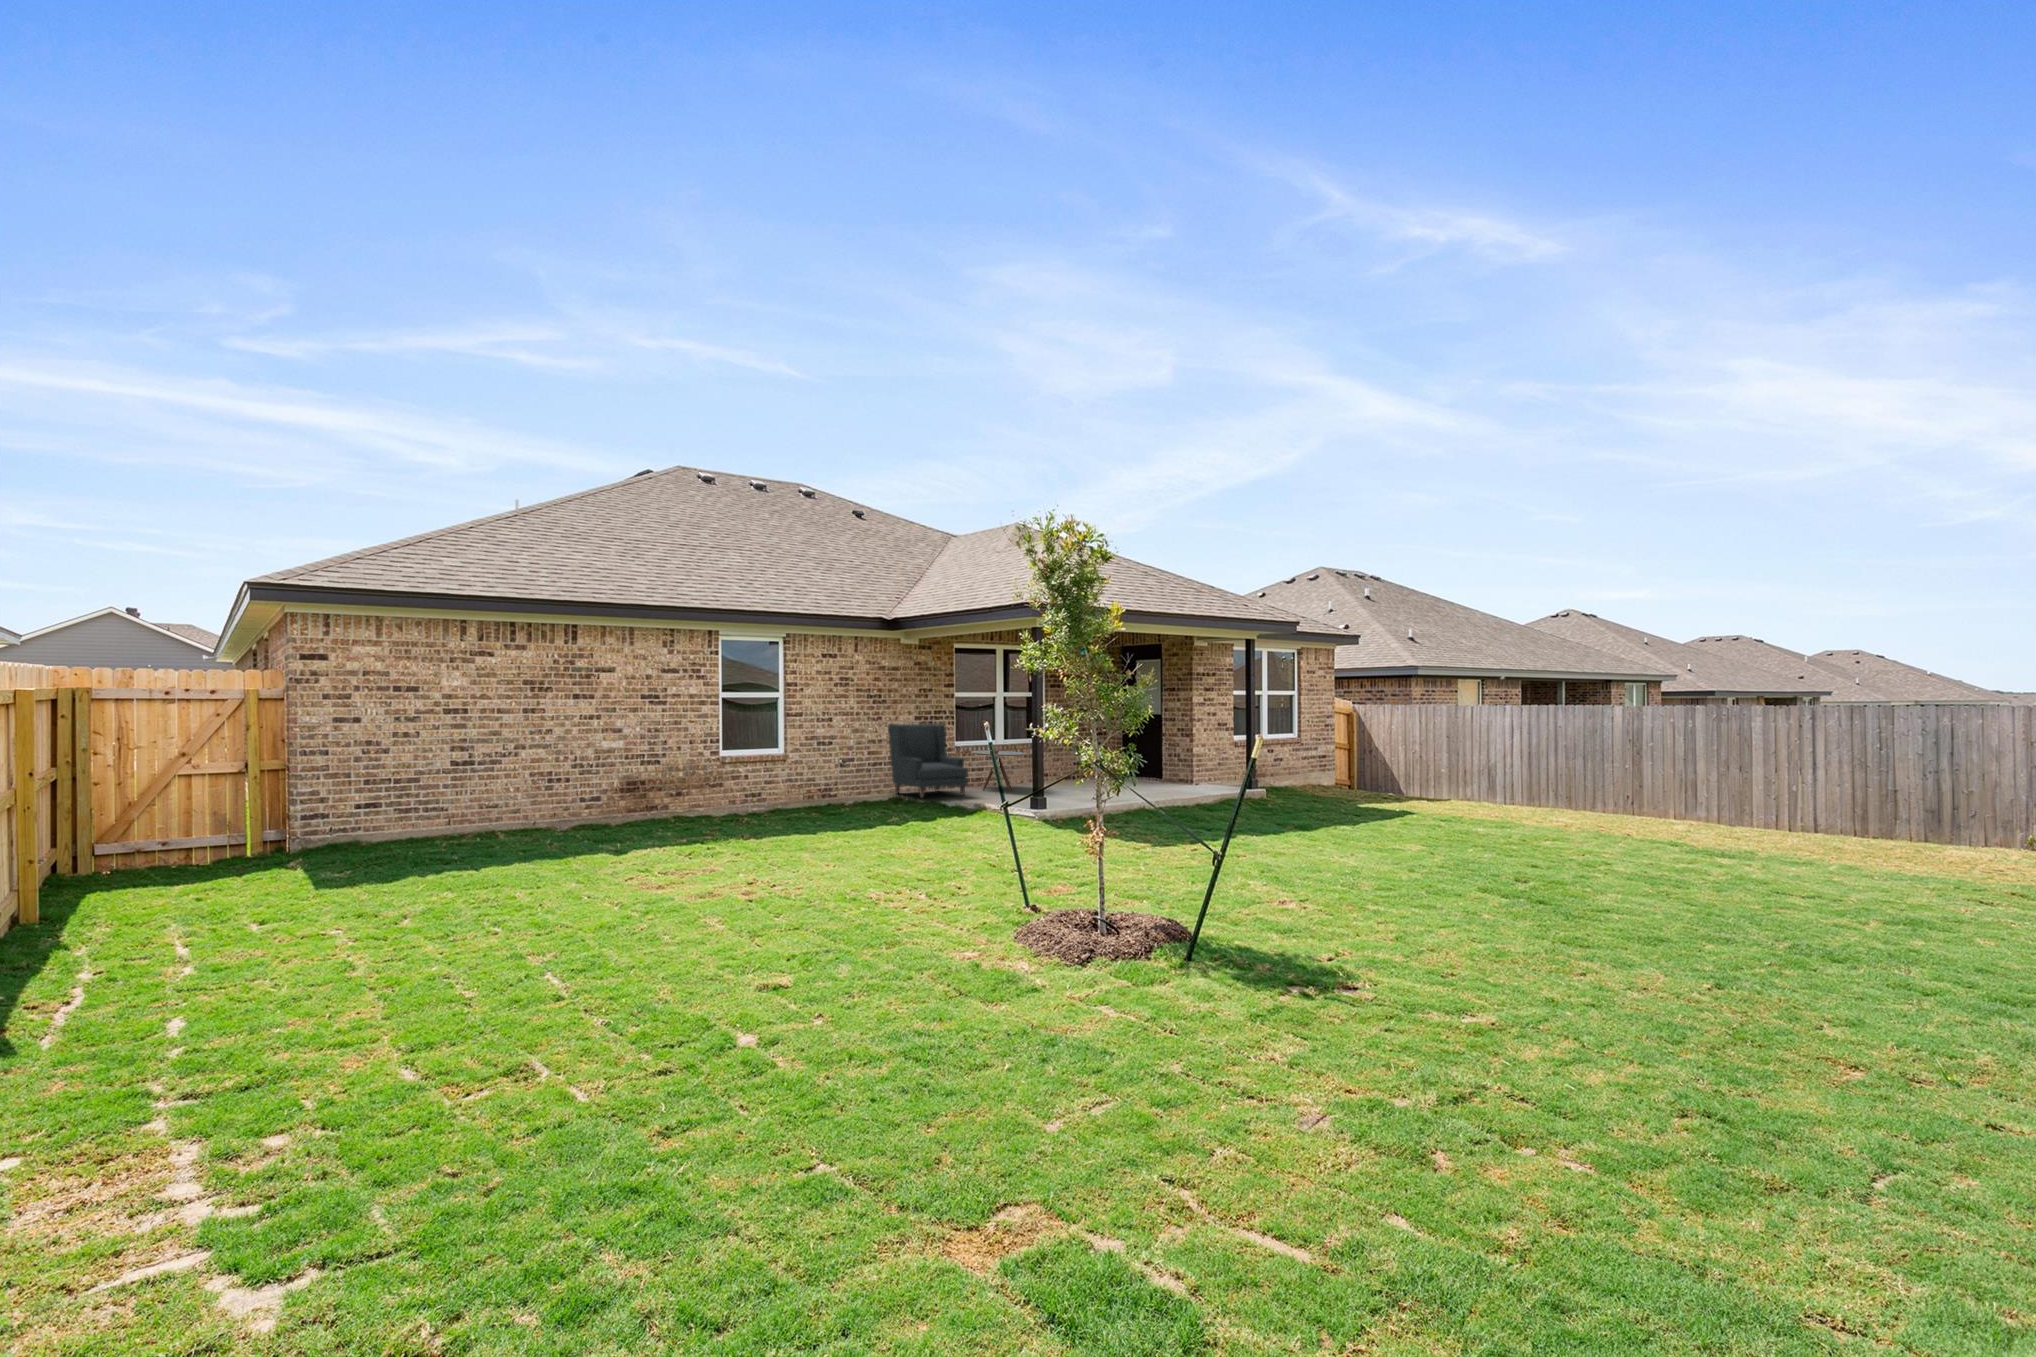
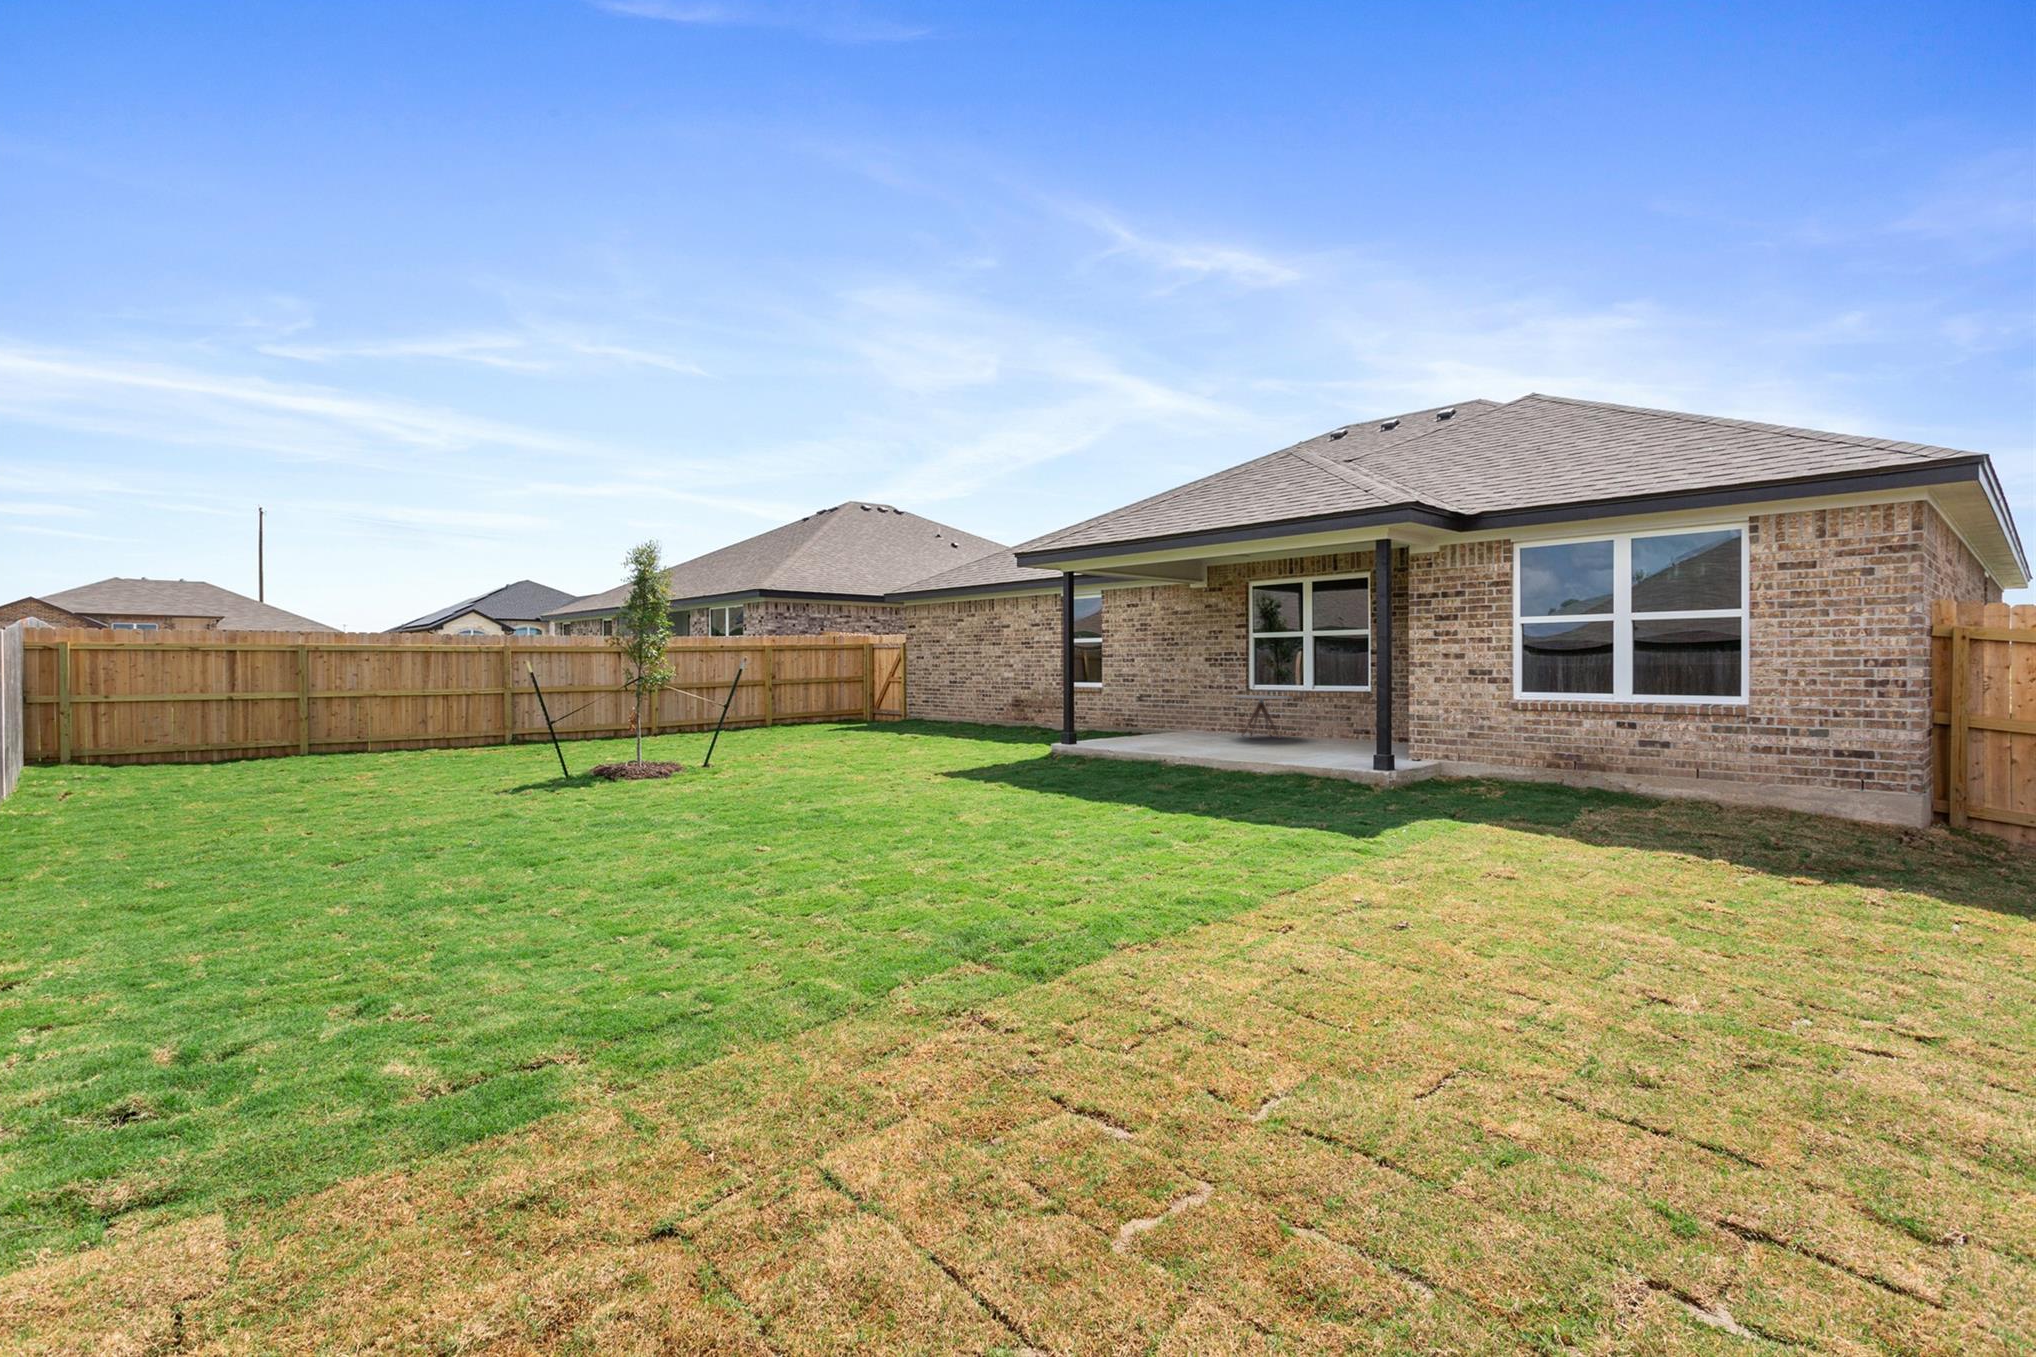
chair: present [888,724,968,798] -> none [1139,664,1220,735]

